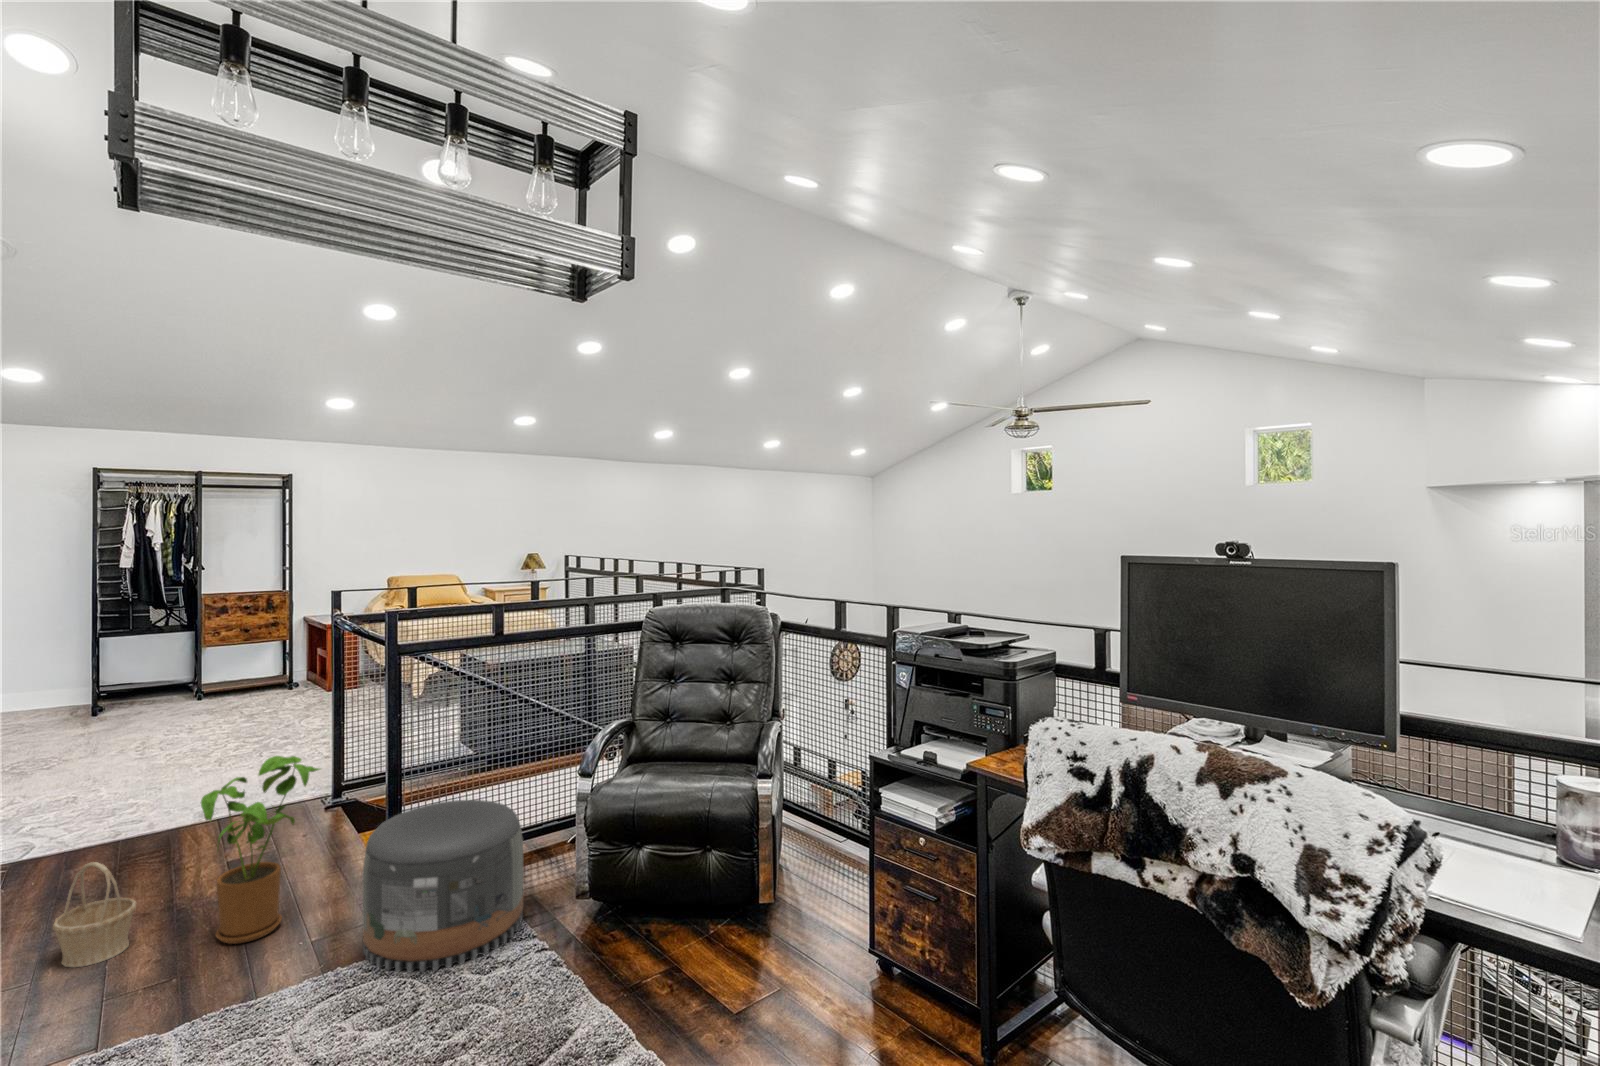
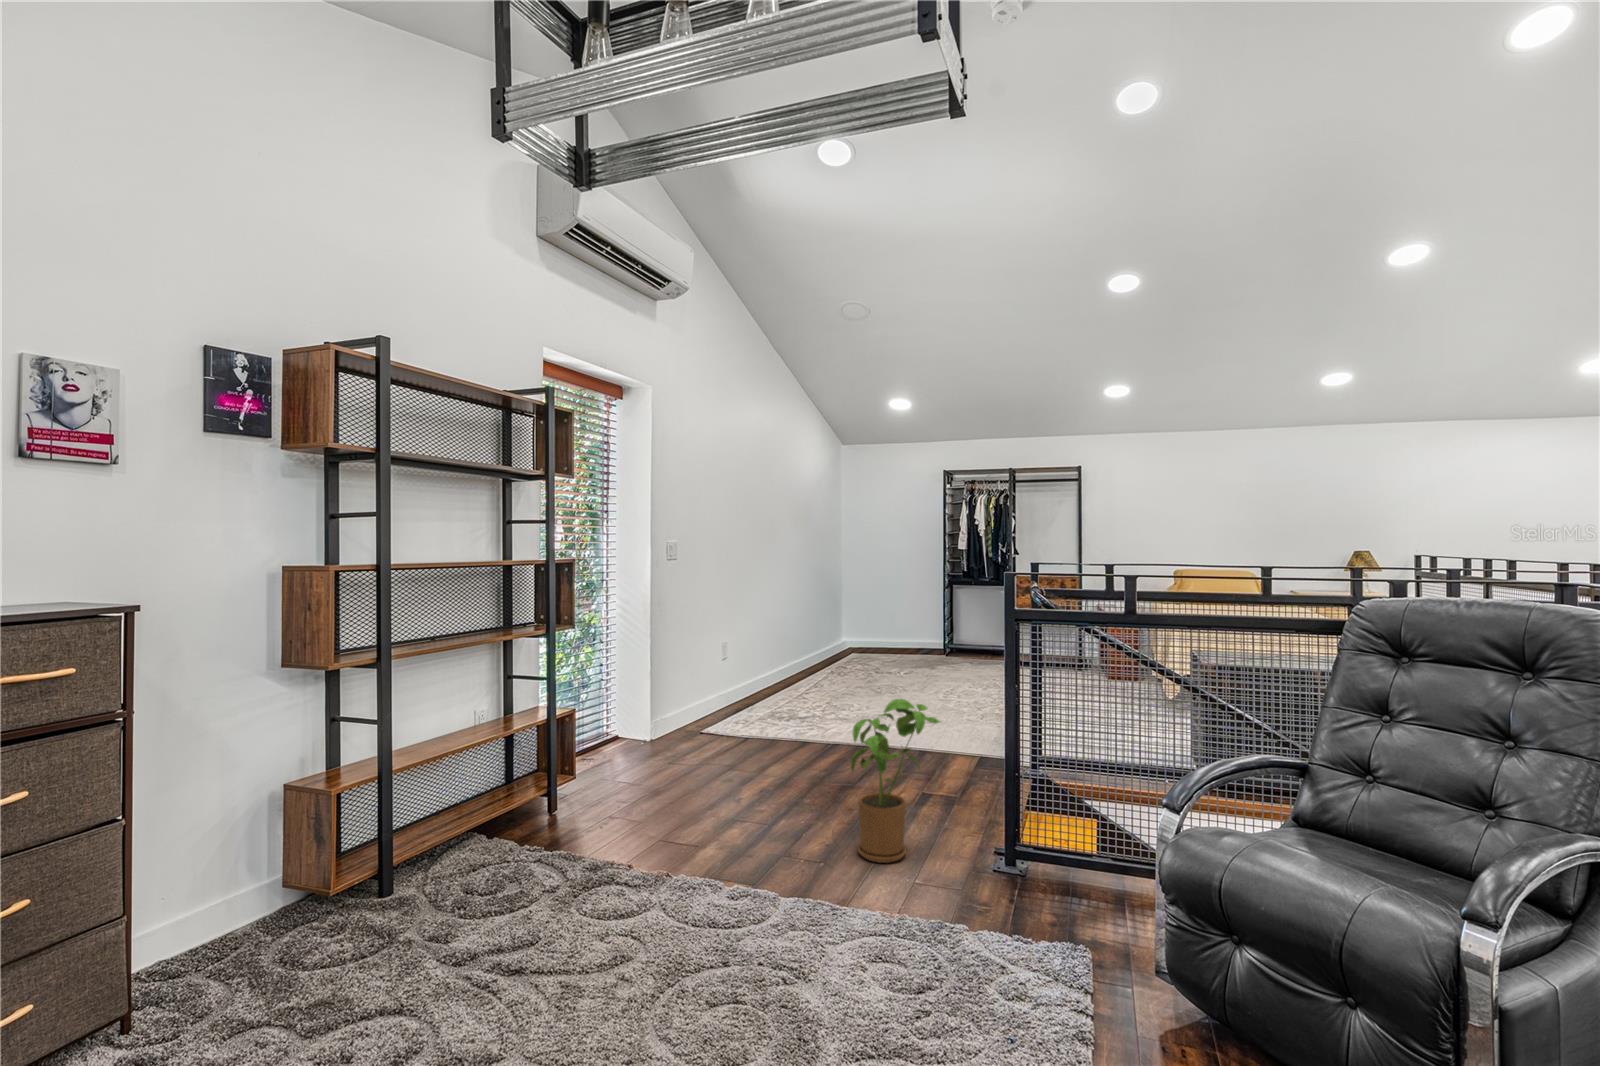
pouf: present [363,800,523,973] -> none [930,788,1103,981]
basket: present [53,862,136,967] -> none [774,753,823,832]

